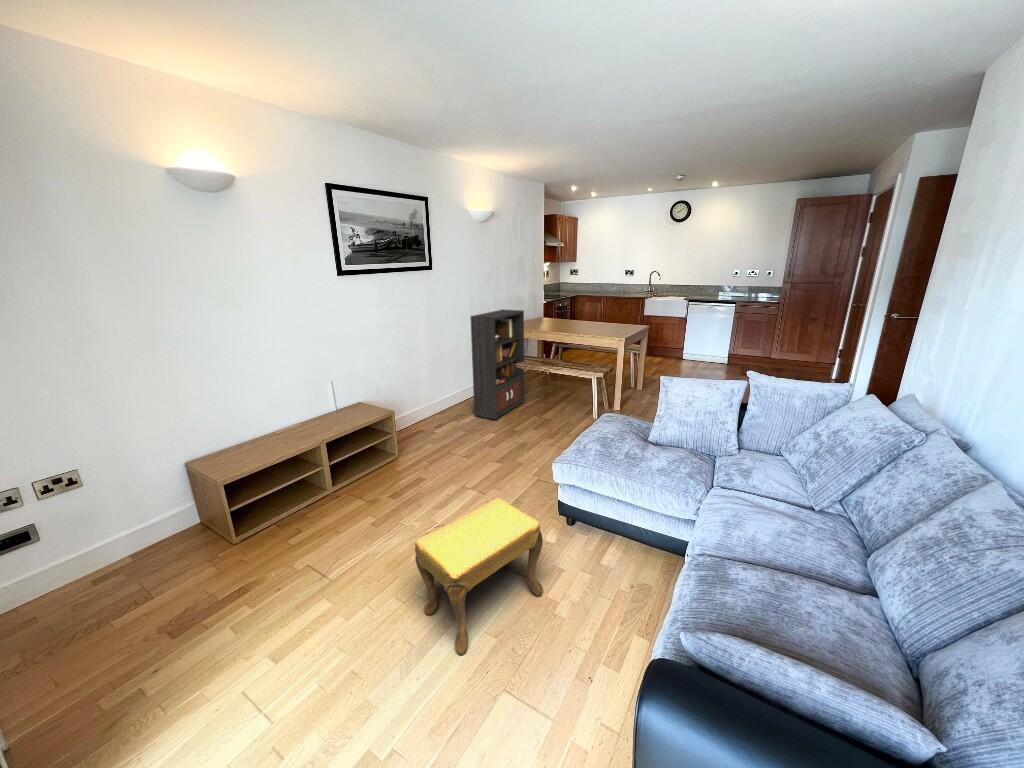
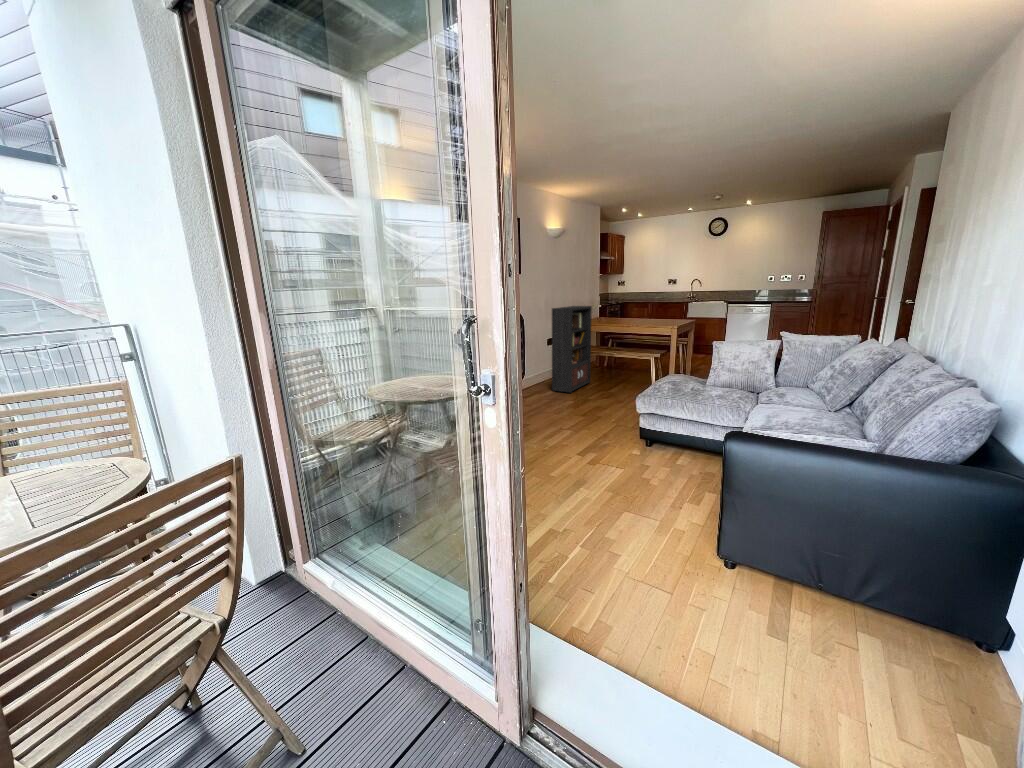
footstool: present [415,498,543,655] -> none [557,410,638,496]

